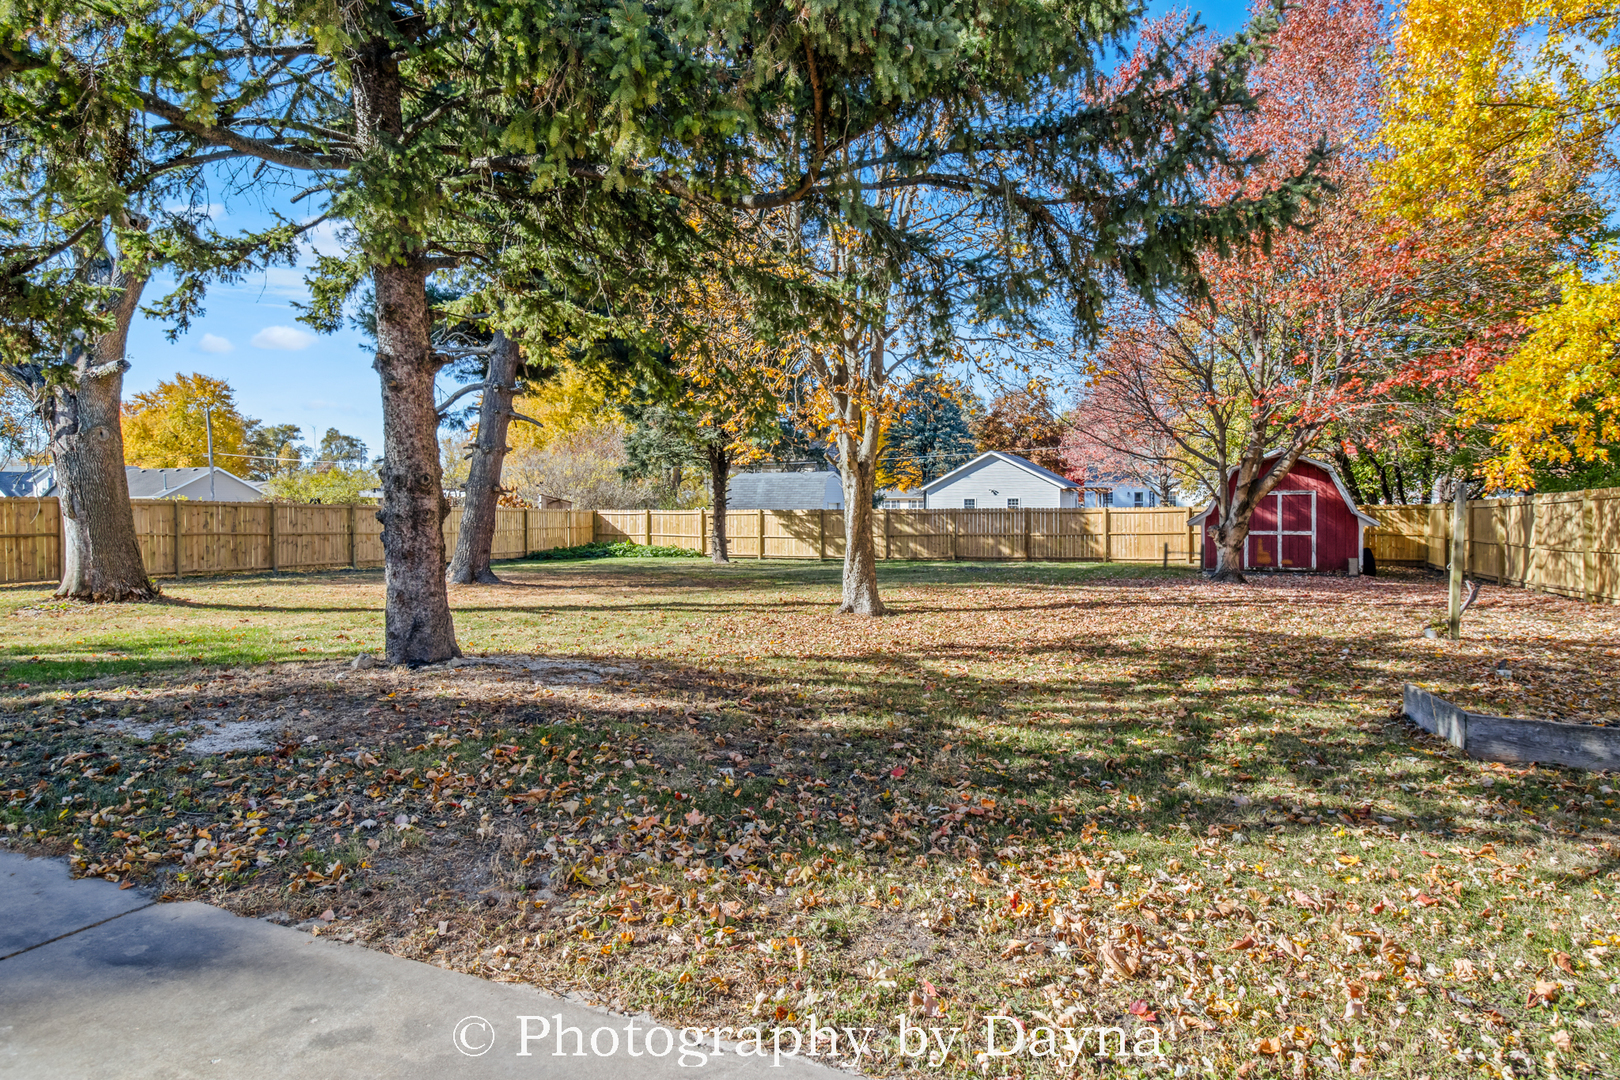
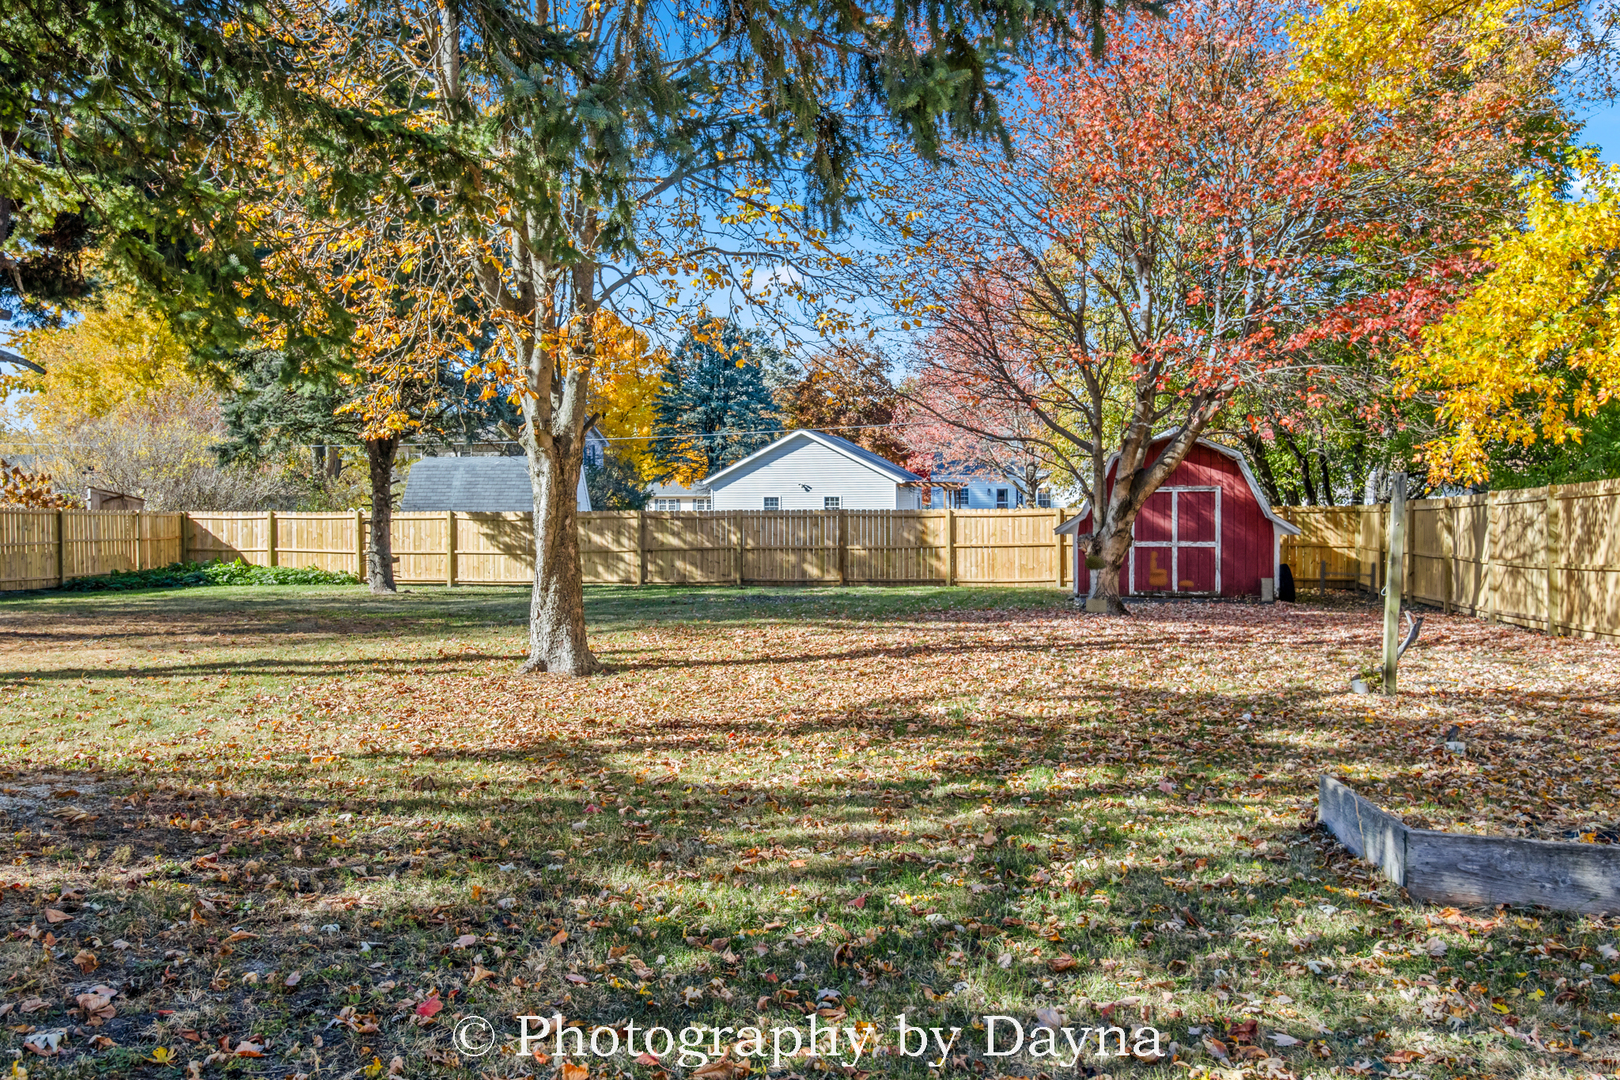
potted tree: none [1209,540,1228,582] -> present [1085,555,1107,612]
bench: present [1163,542,1205,571] -> present [1319,560,1376,599]

